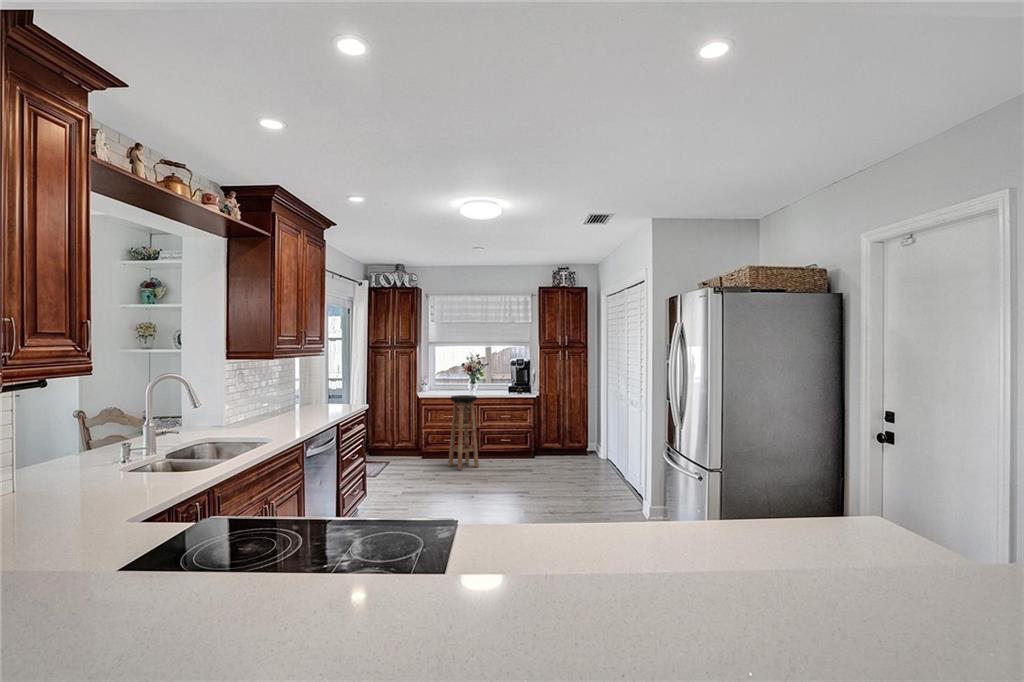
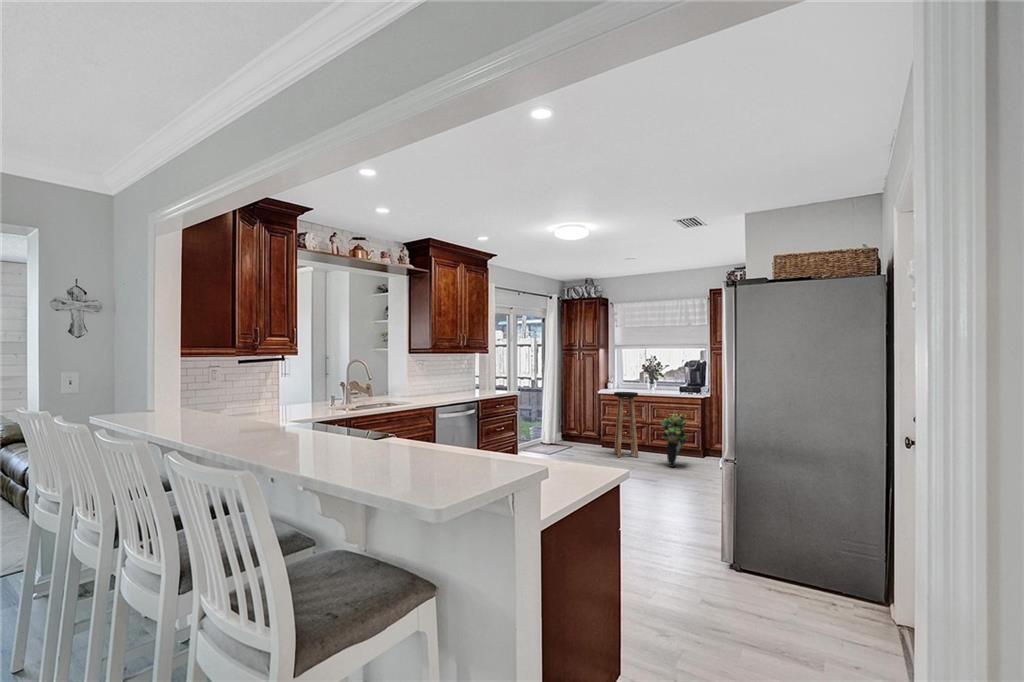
potted plant: none [509,416,541,475] -> present [660,414,688,467]

